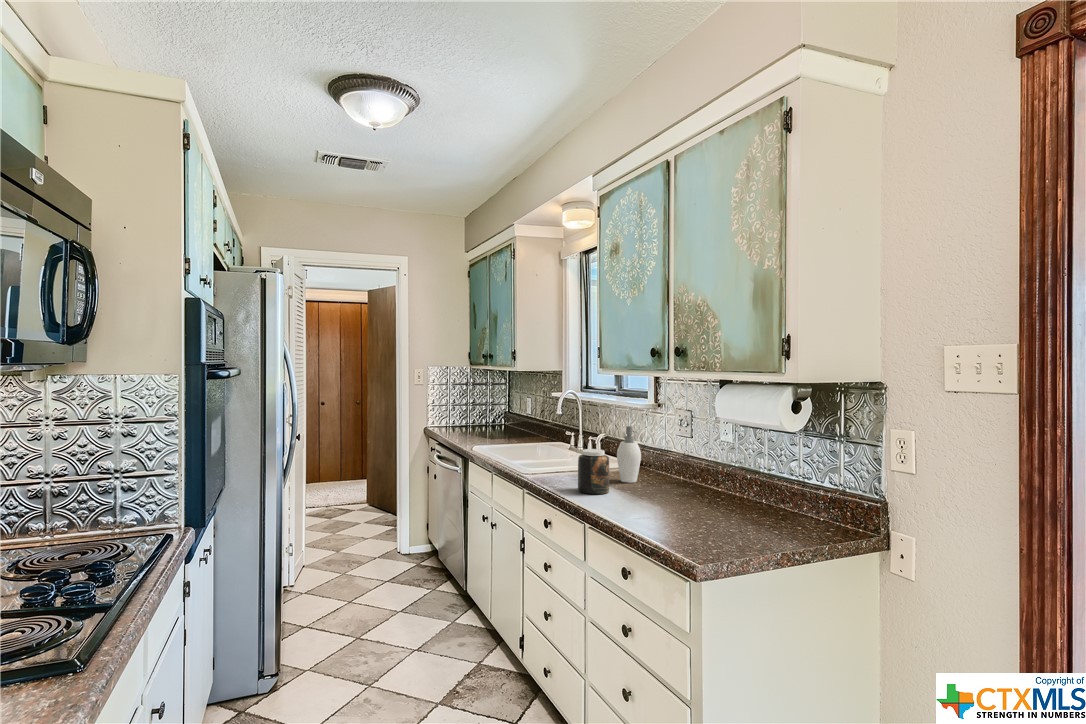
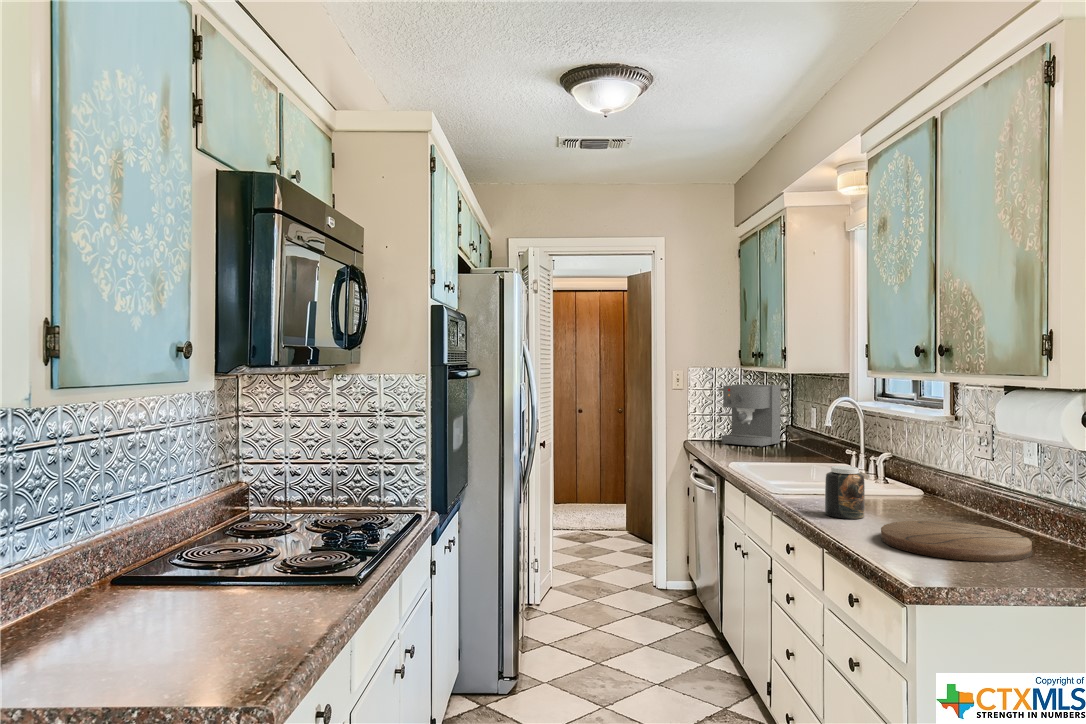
coffee maker: none [456,380,501,430] -> present [722,384,781,447]
soap dispenser: present [617,426,641,483] -> none [884,442,917,511]
cutting board: none [638,491,752,528] -> present [881,521,1032,562]

